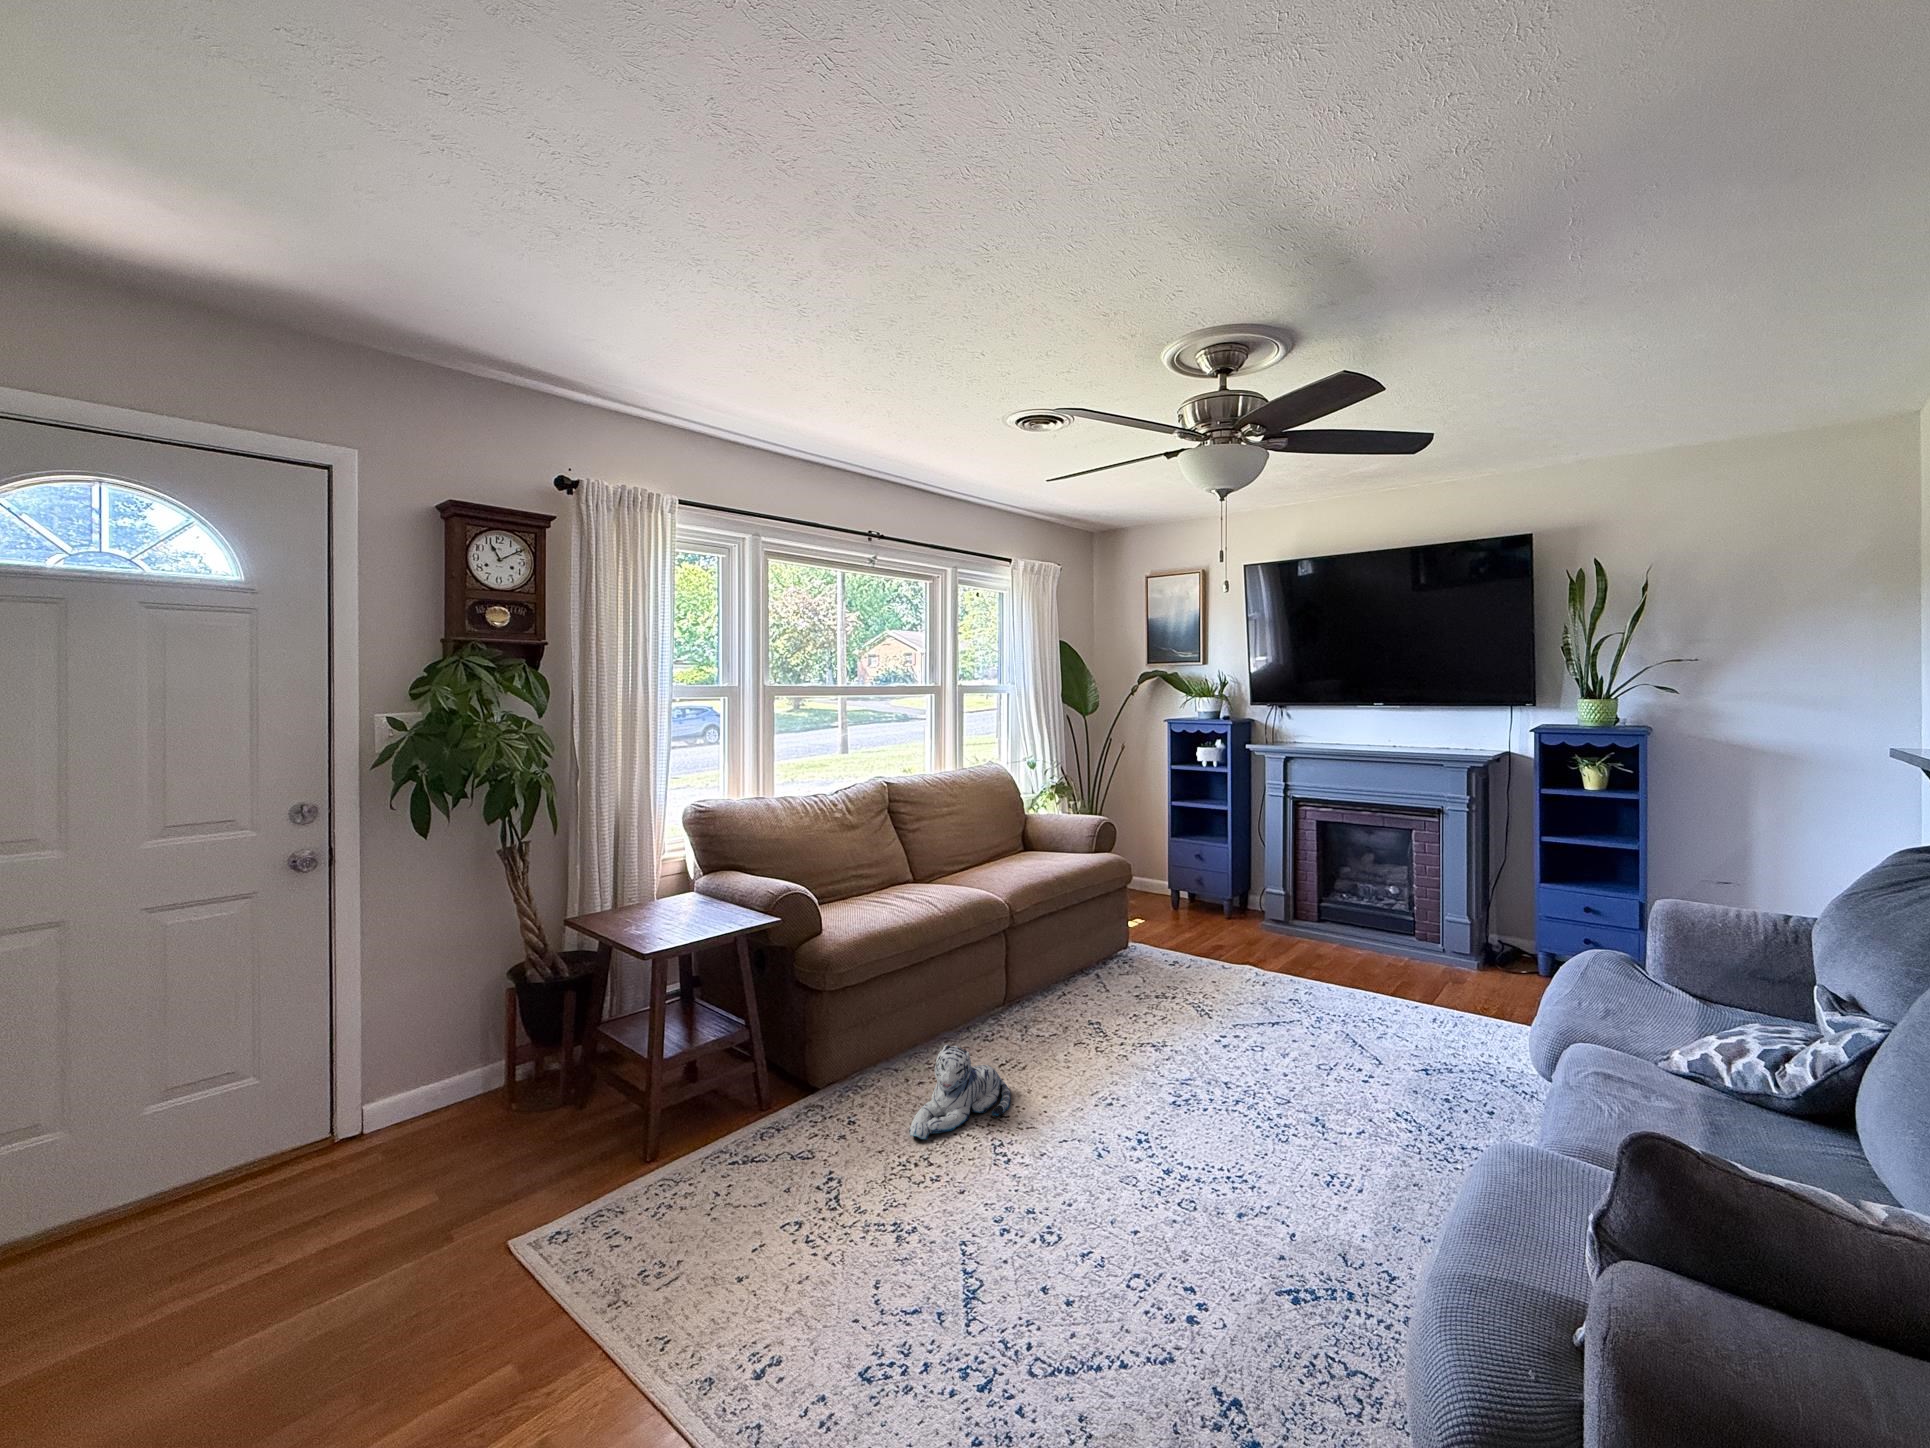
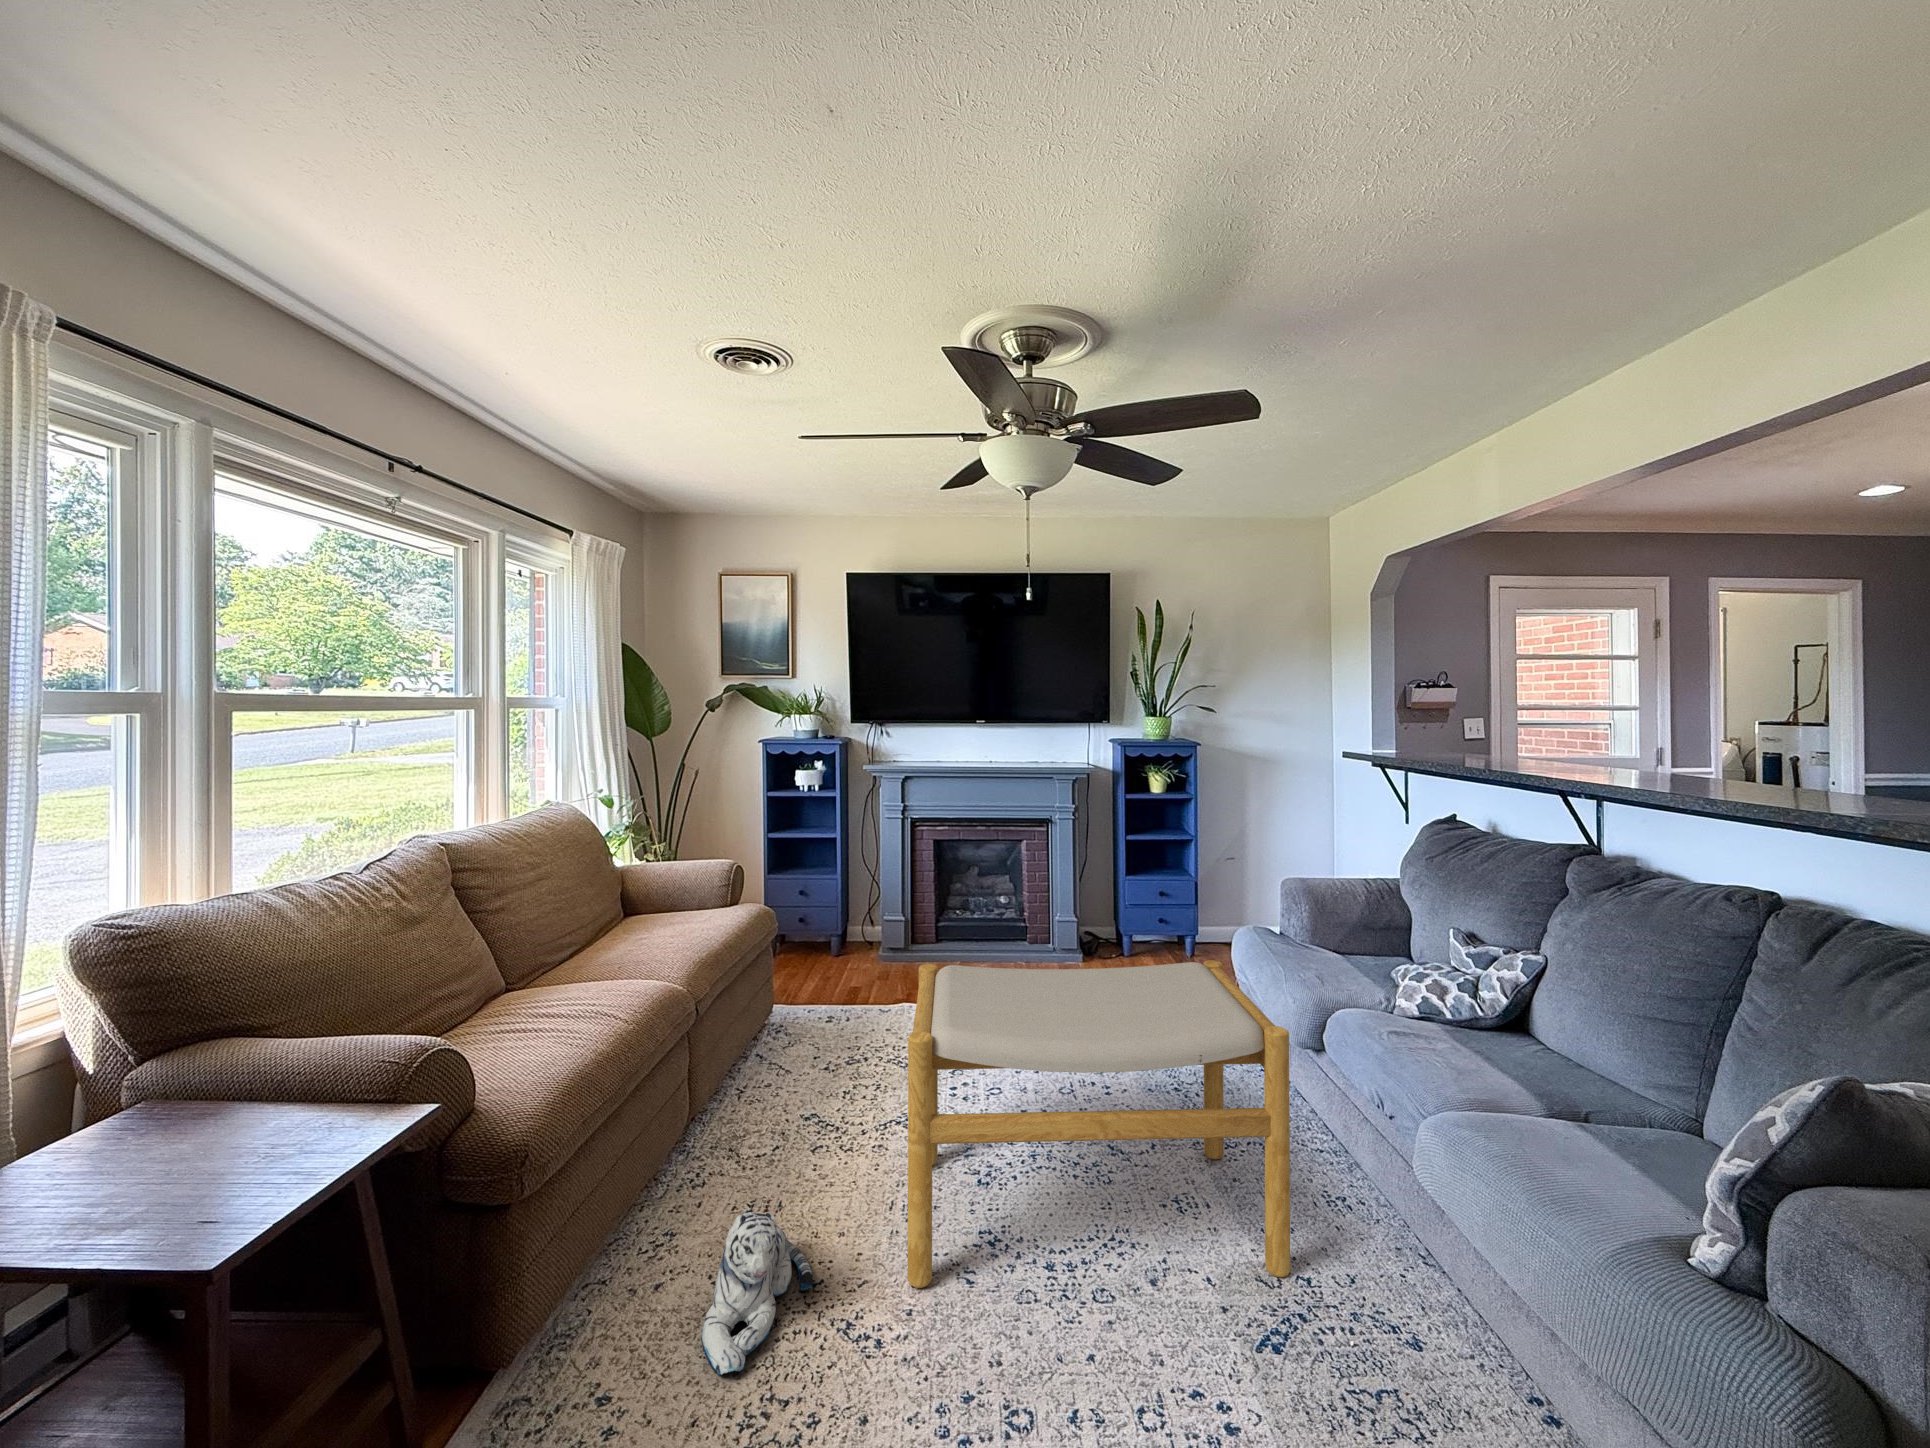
footstool: none [1056,909,1421,1262] -> present [908,960,1290,1288]

